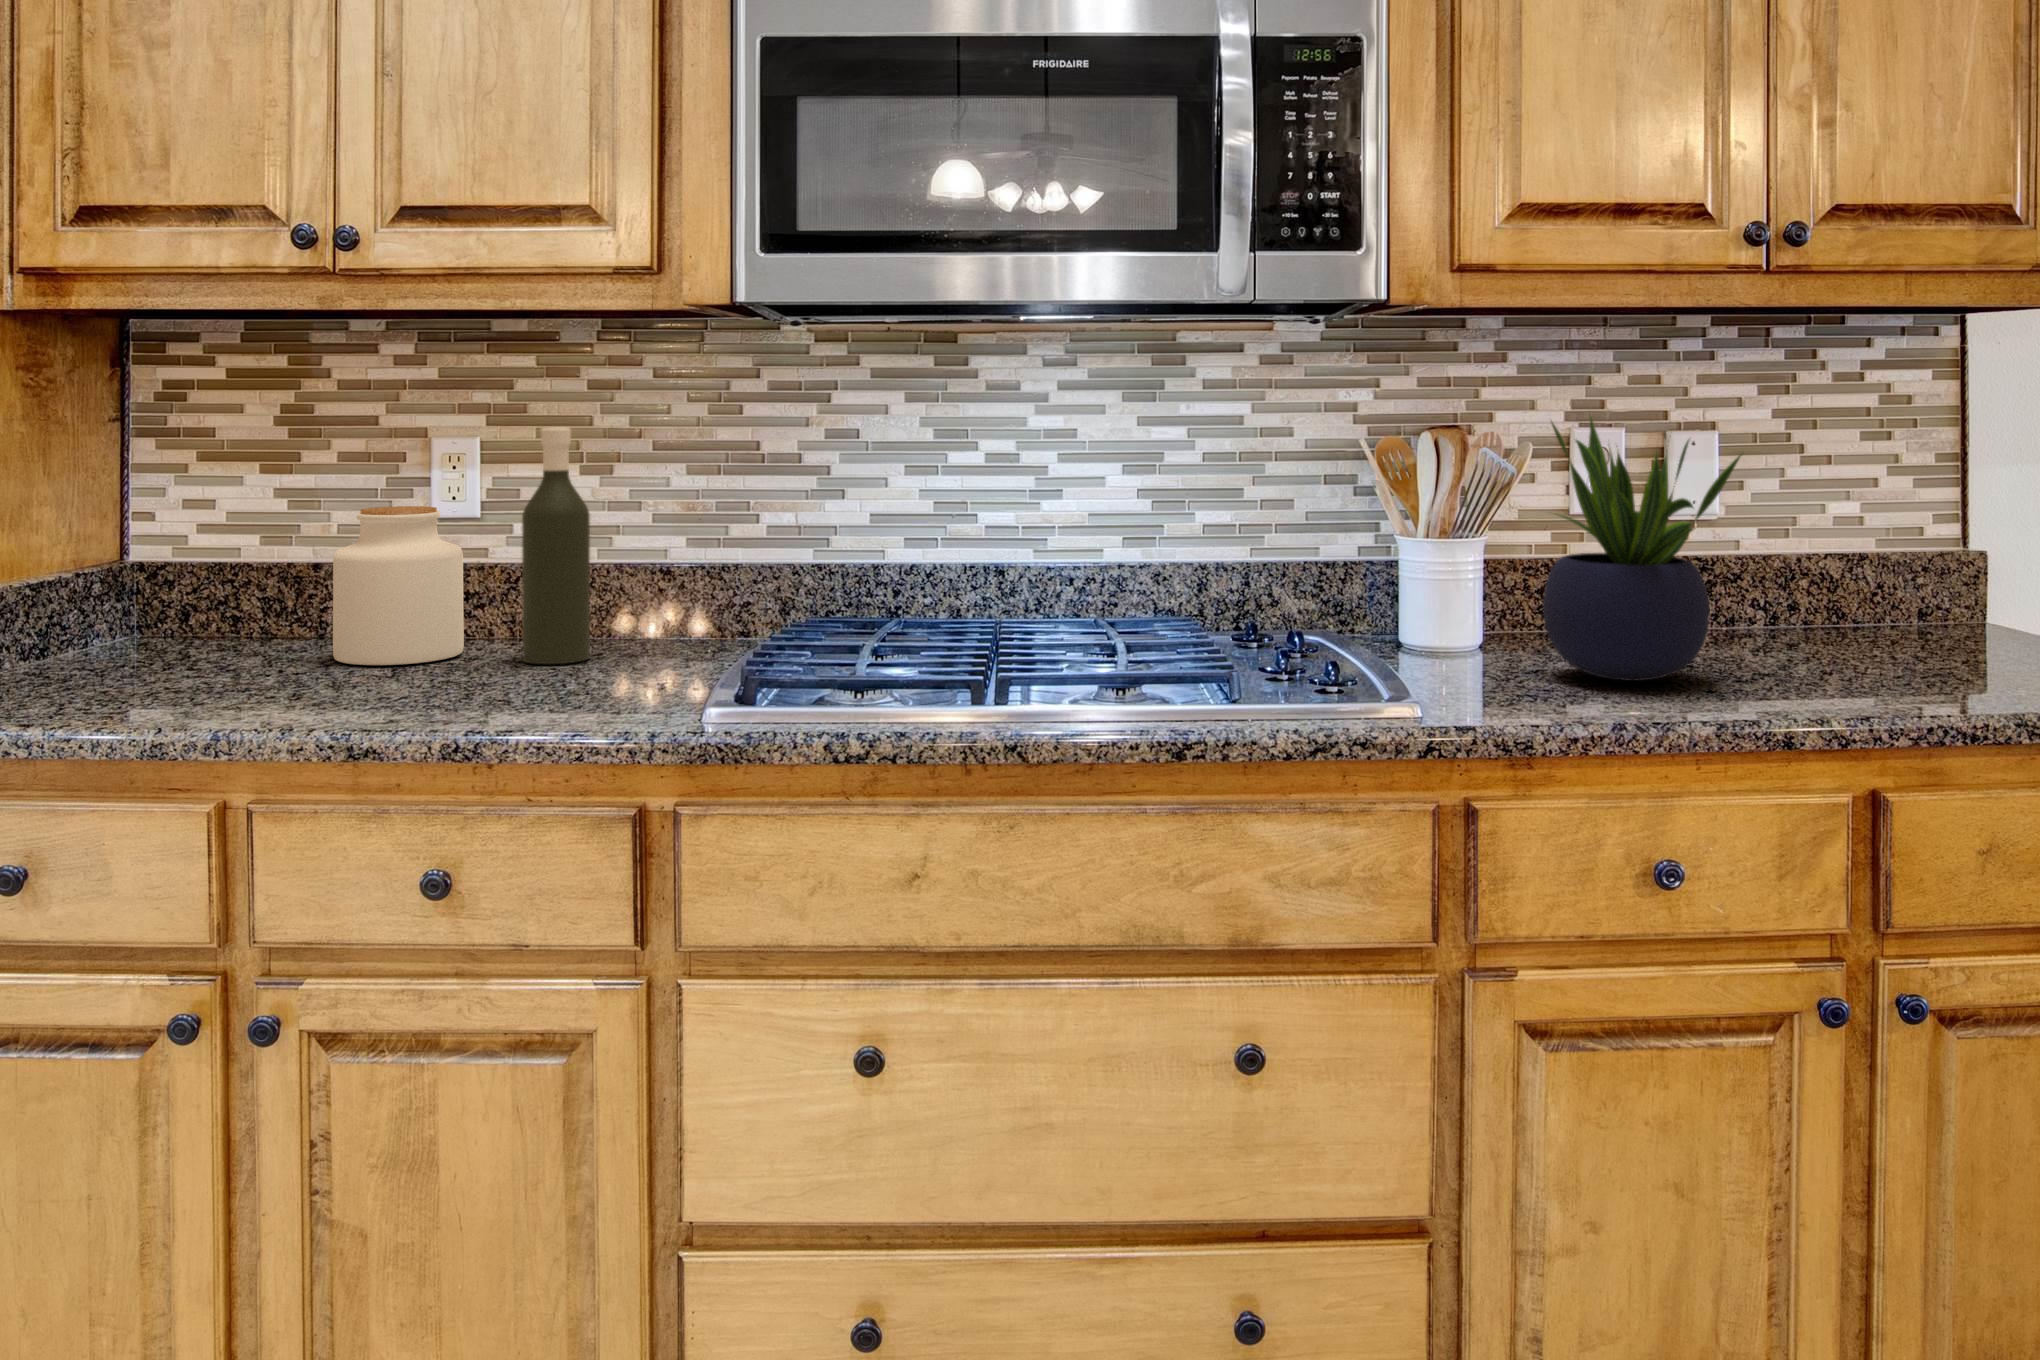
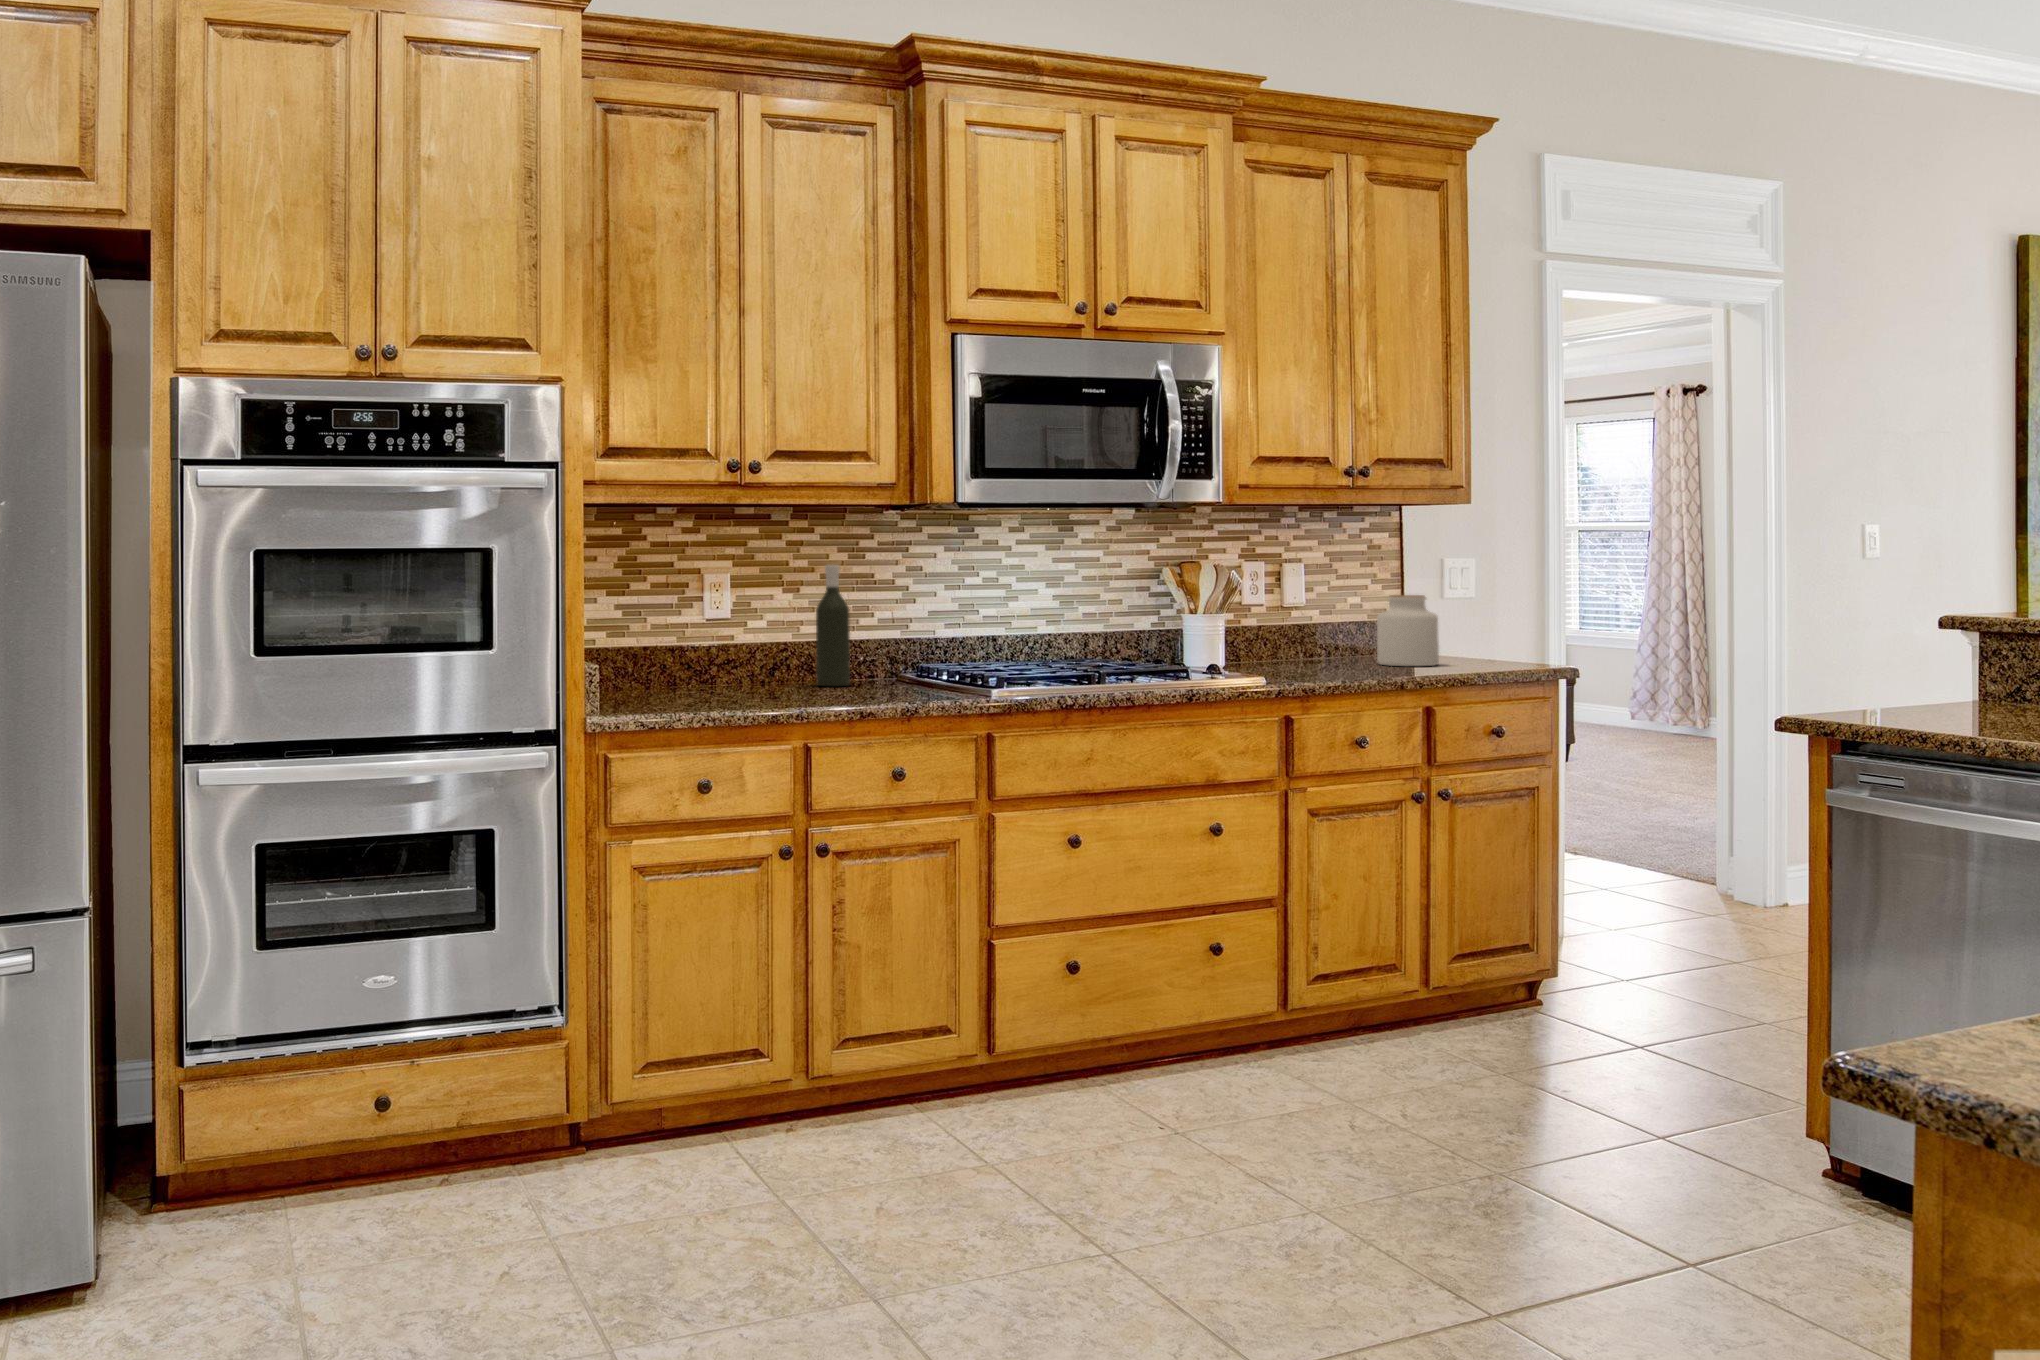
potted plant: present [1543,417,1741,681] -> none [1279,551,1368,671]
jar: present [333,506,464,665] -> present [1377,595,1439,666]

